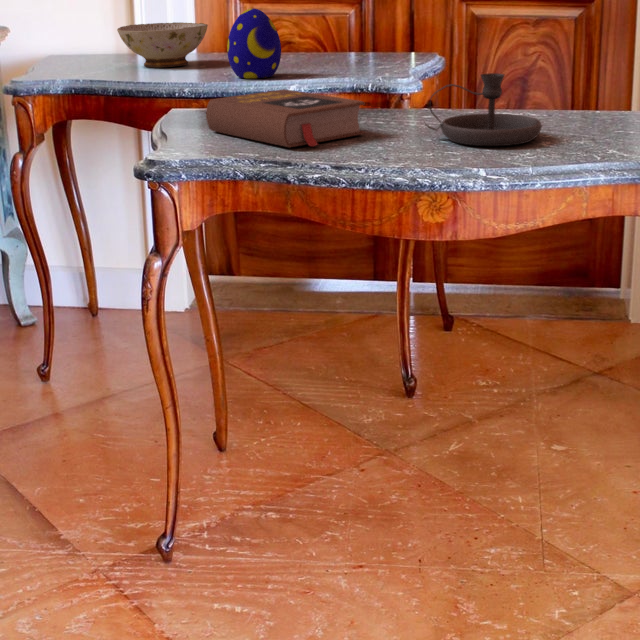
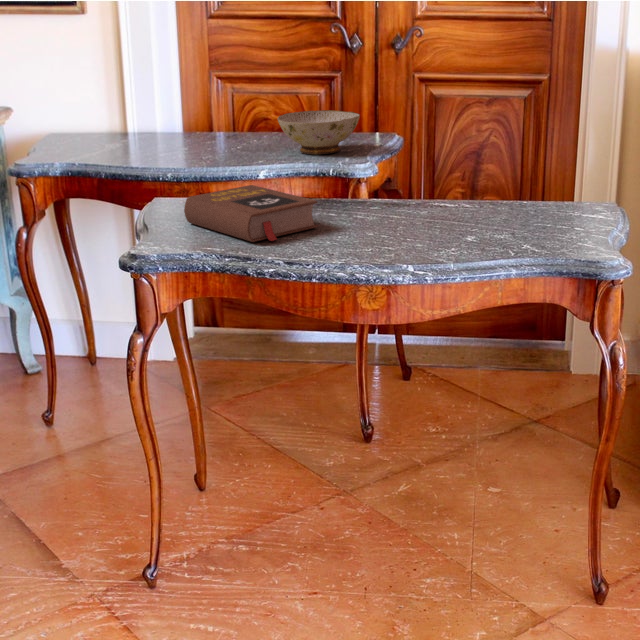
decorative egg: present [227,8,281,78] -> none [207,105,254,165]
ceramic bowl: present [117,22,208,67] -> present [278,110,360,154]
candlestick: present [425,73,542,146] -> none [367,179,465,241]

